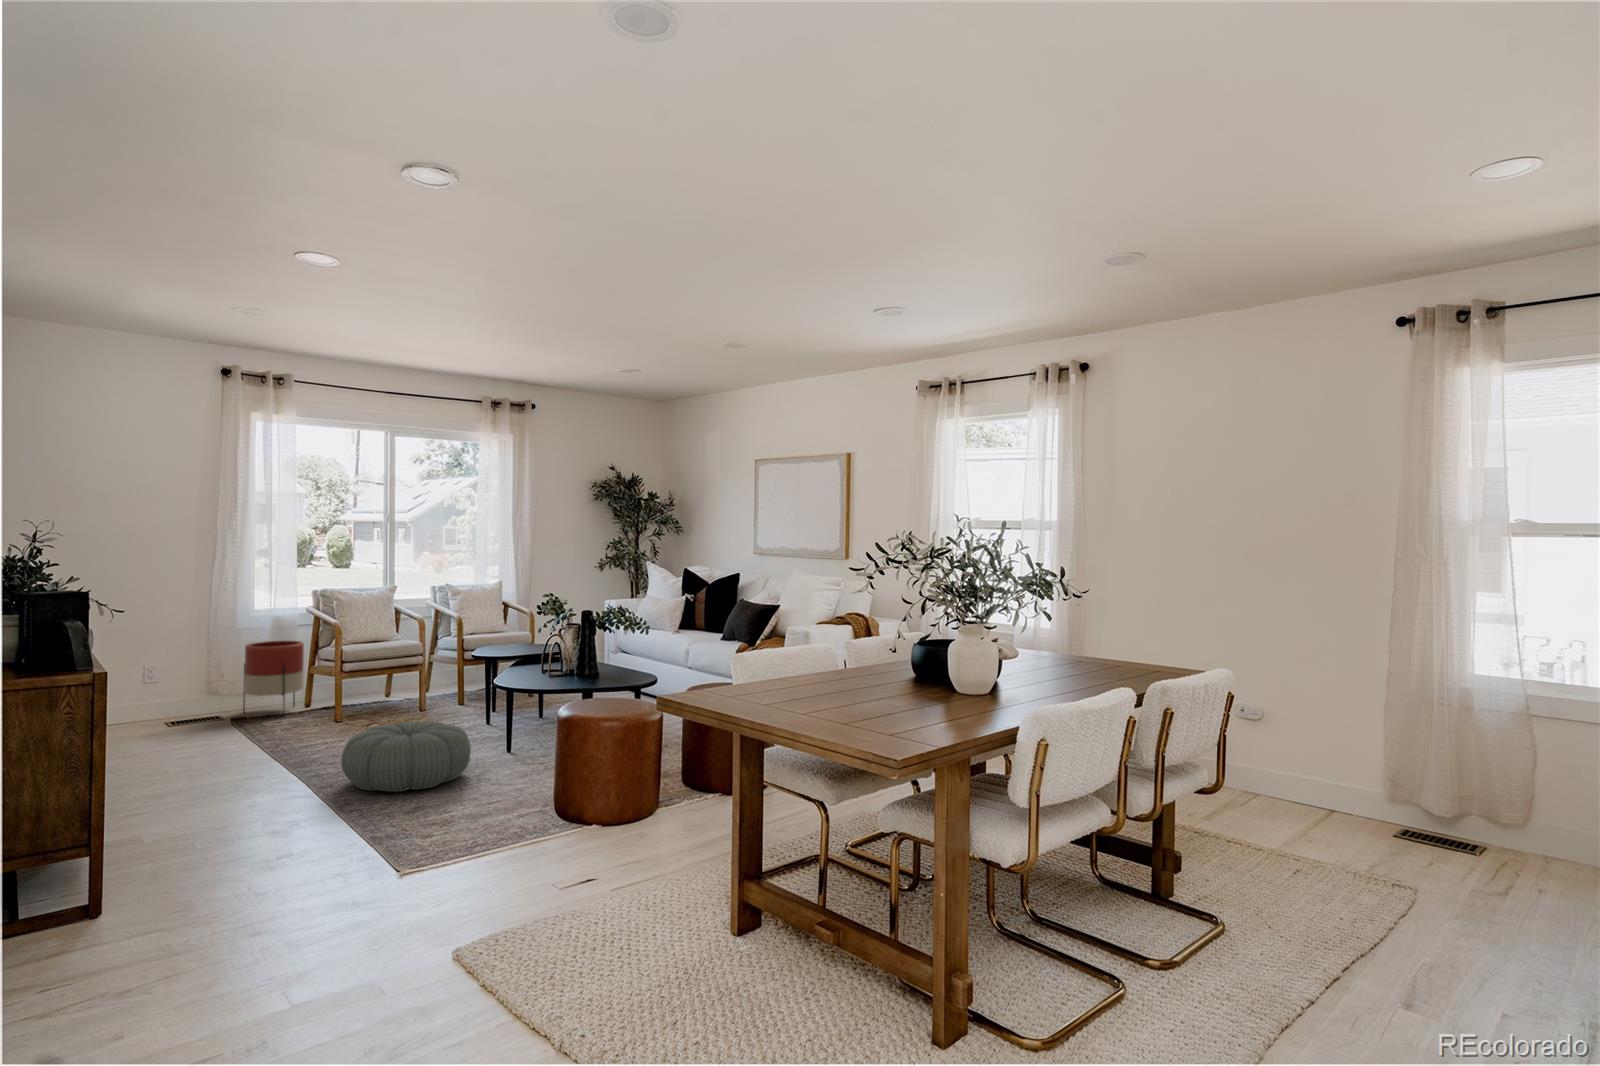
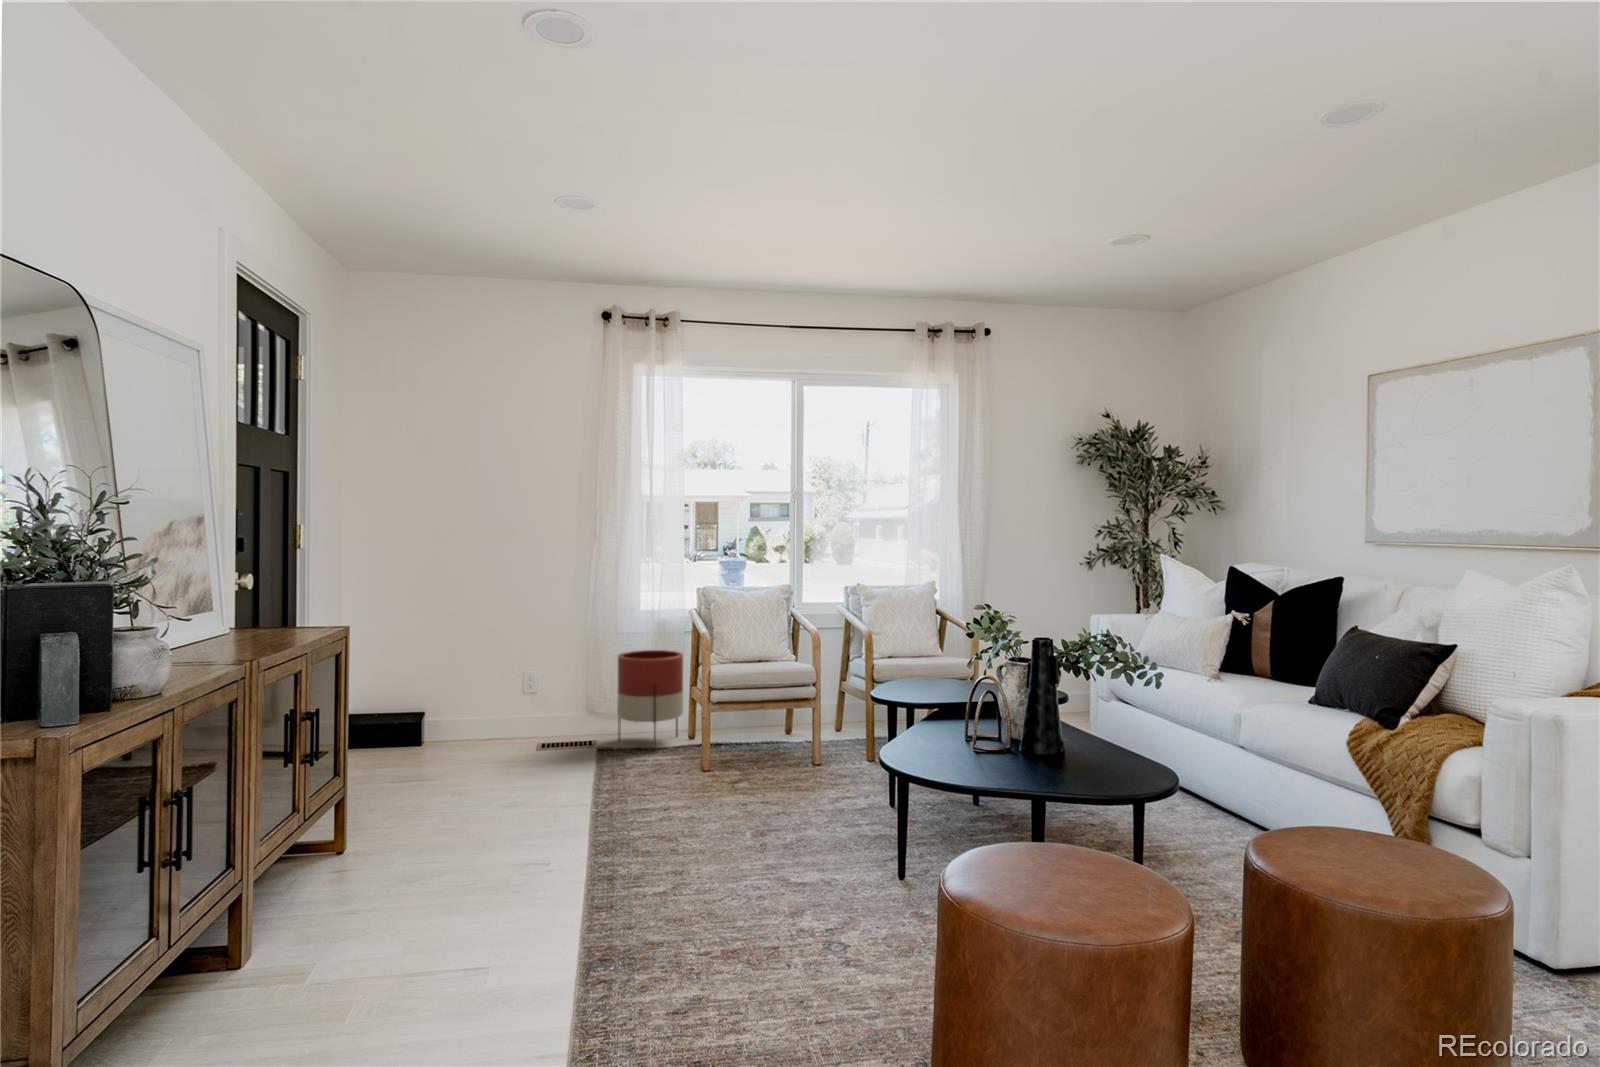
pouf: present [341,721,471,792] -> none [609,813,817,956]

